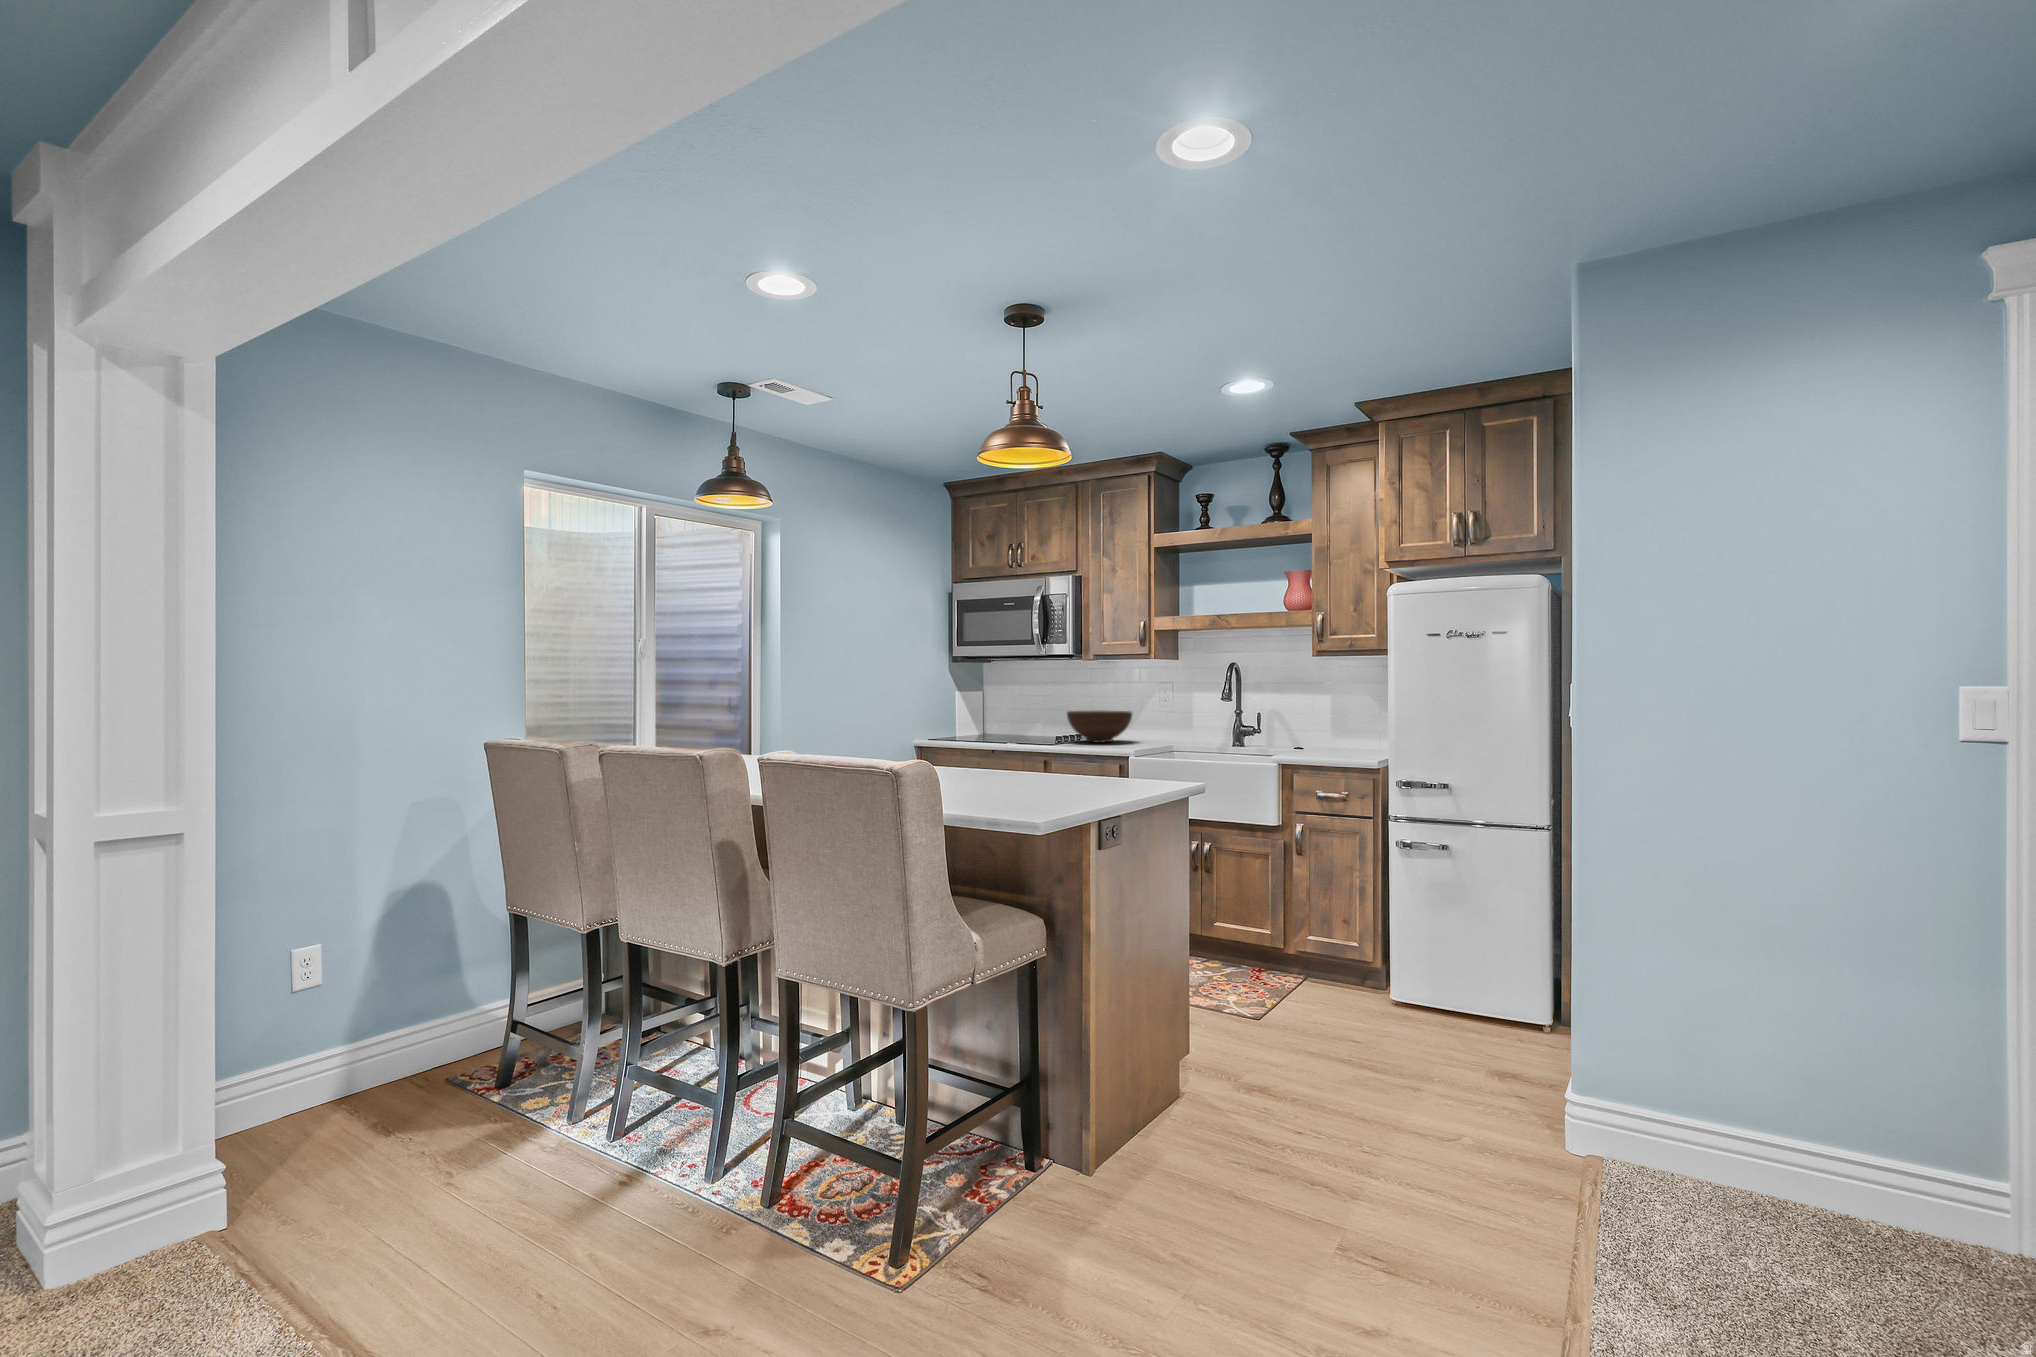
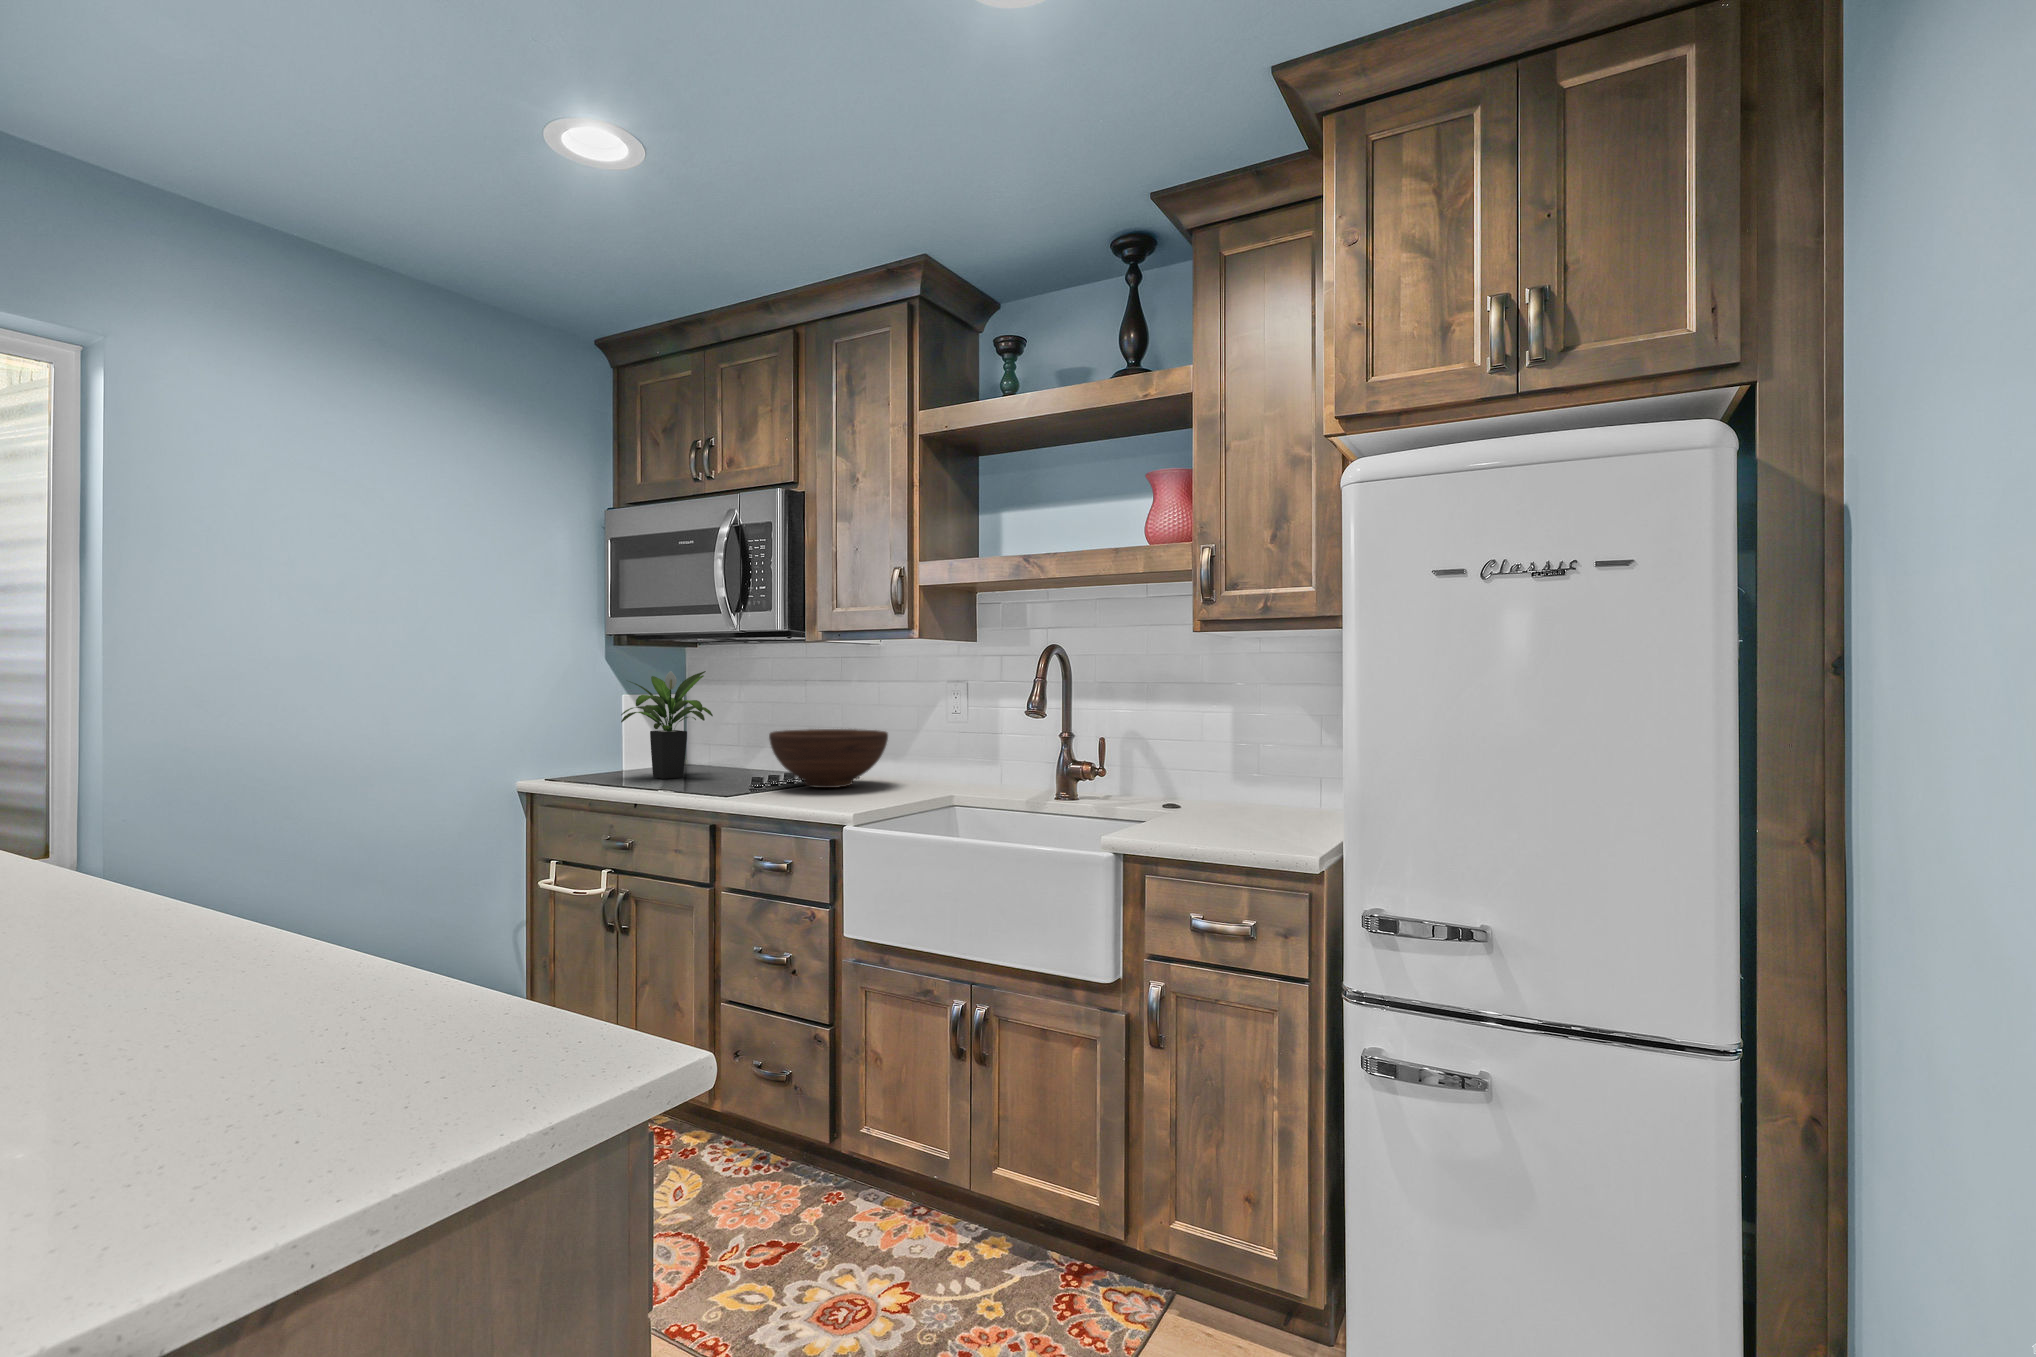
potted plant: none [967,678,1022,740] -> present [621,671,713,779]

